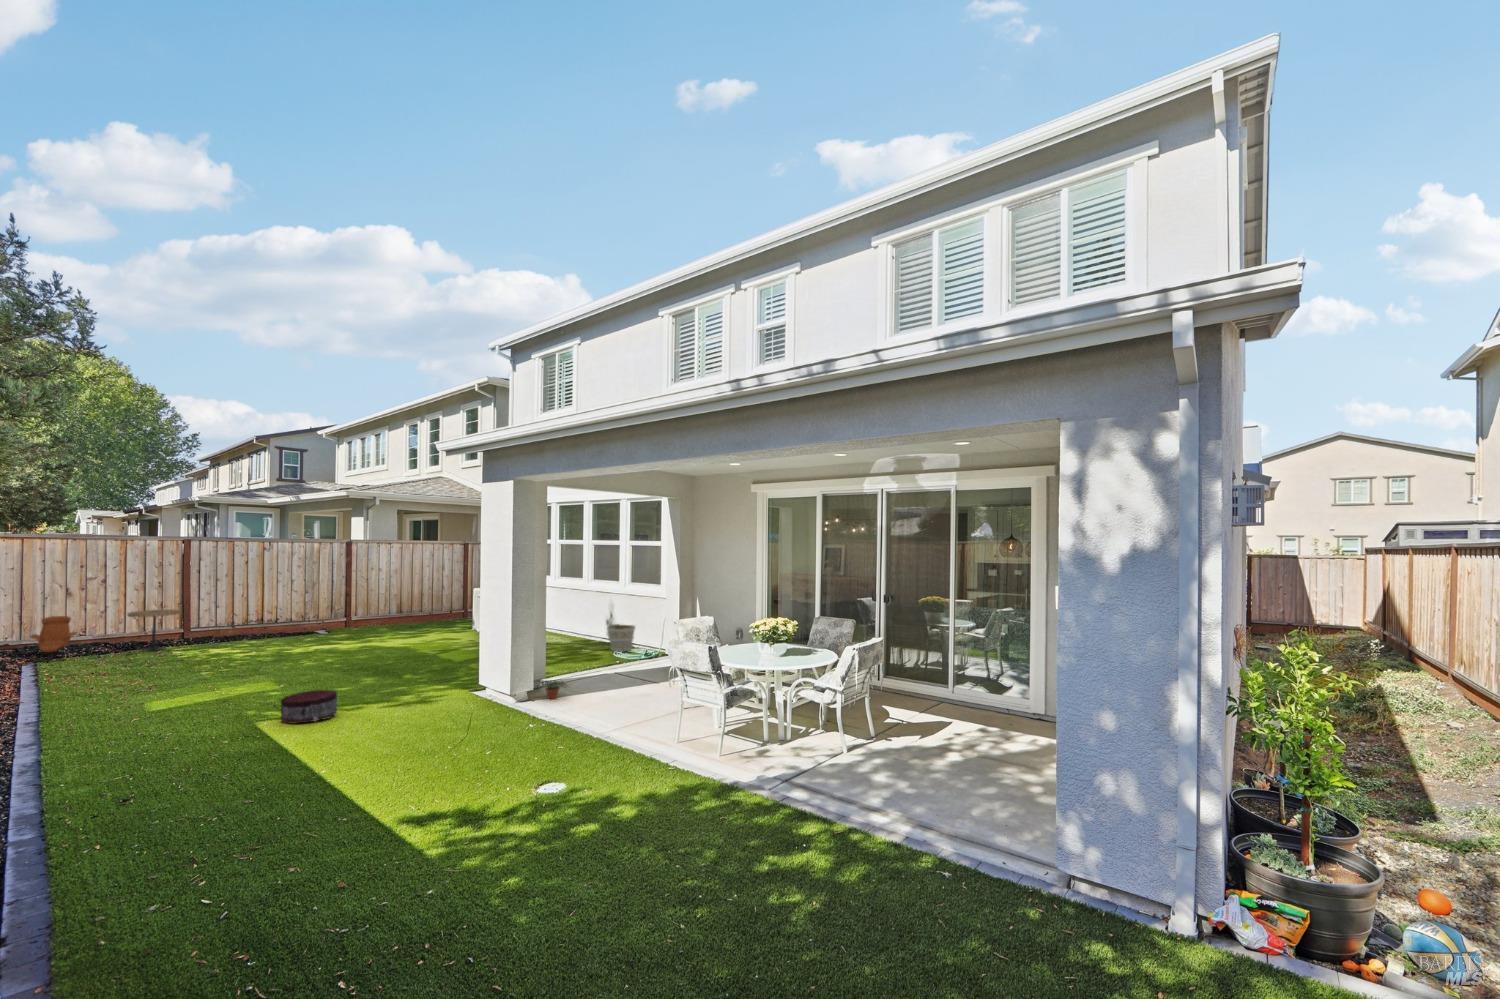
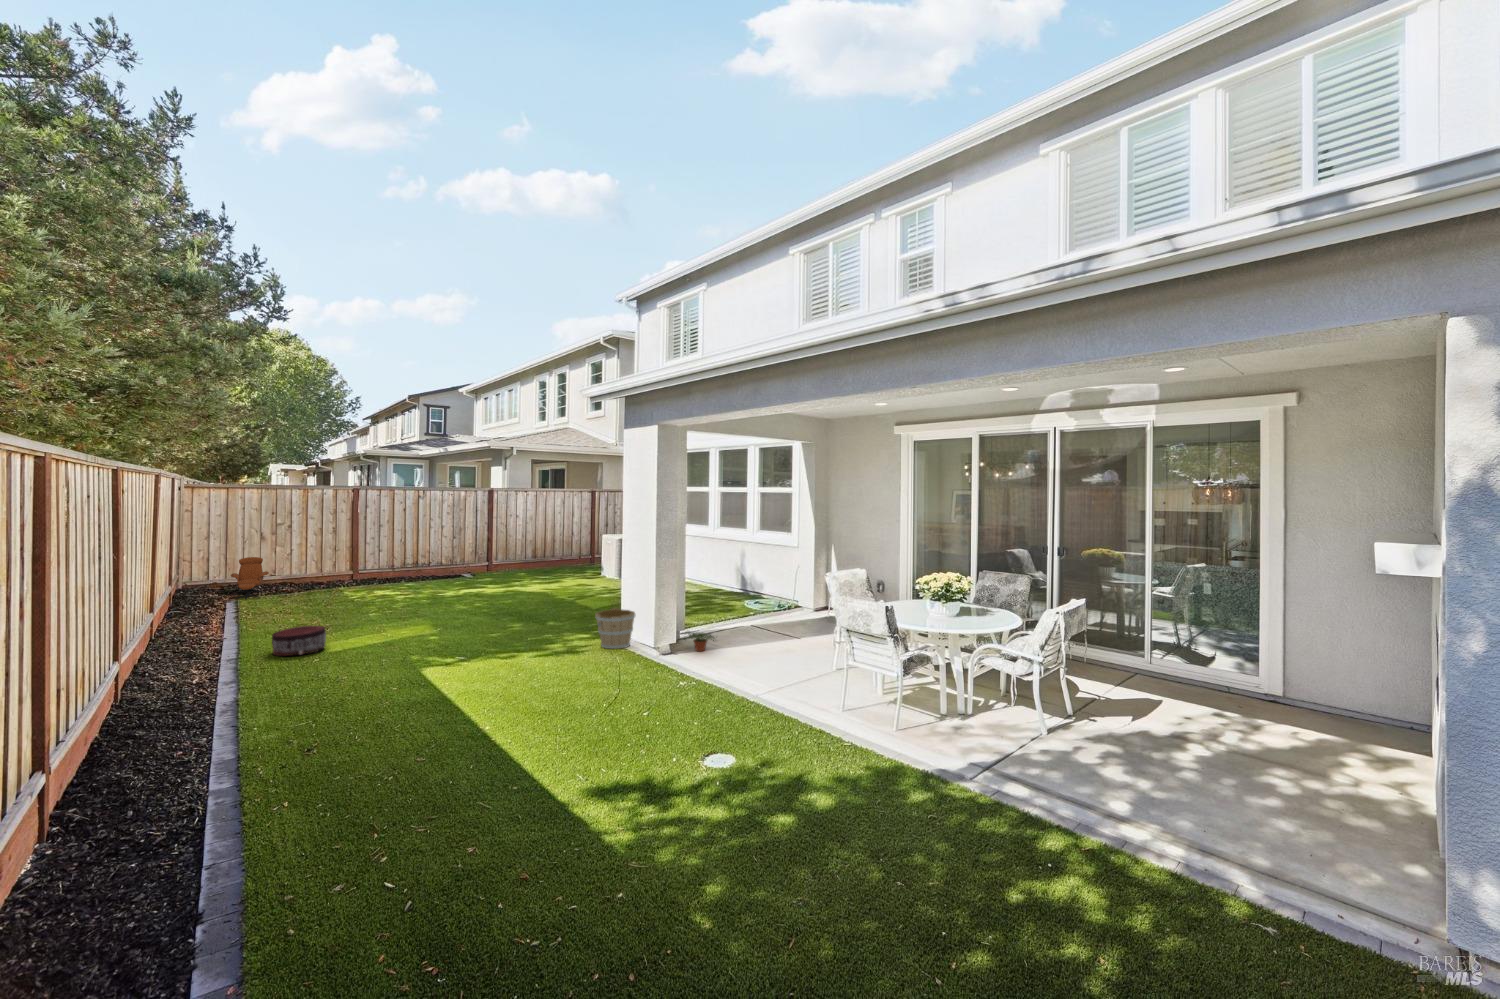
side table: present [127,609,181,651] -> none [308,552,353,590]
wooden bucket: present [607,624,635,651] -> present [595,608,635,649]
pouf: present [281,690,337,724] -> present [272,625,326,656]

